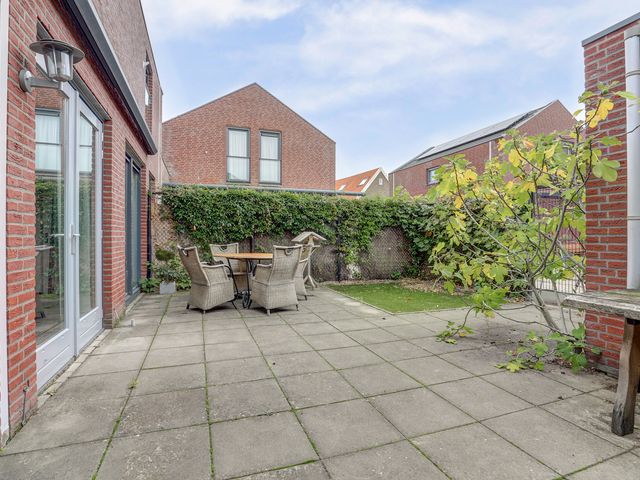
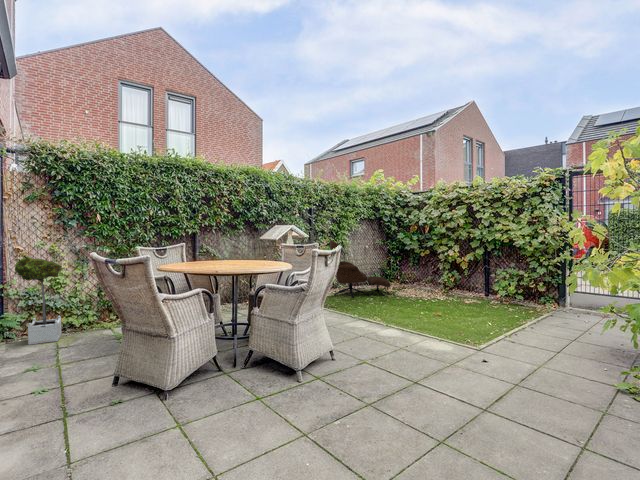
lounge chair: none [350,243,397,286] -> present [330,240,391,297]

